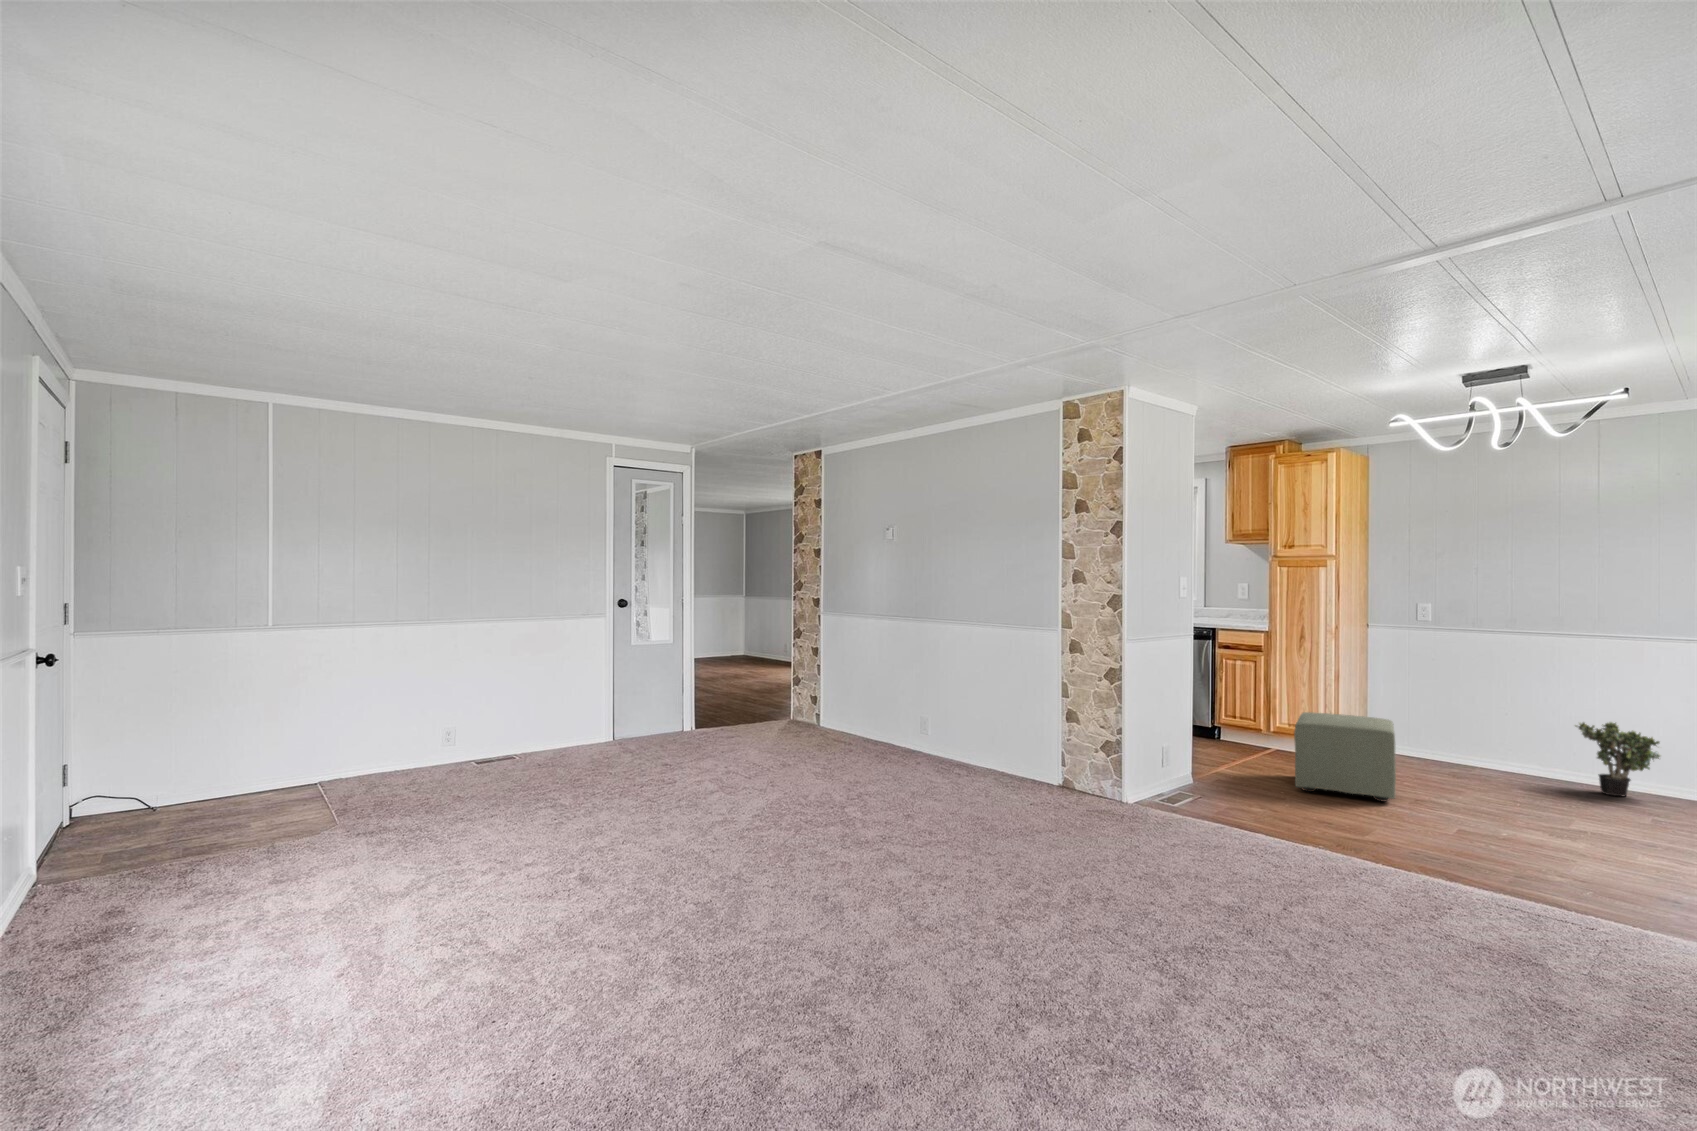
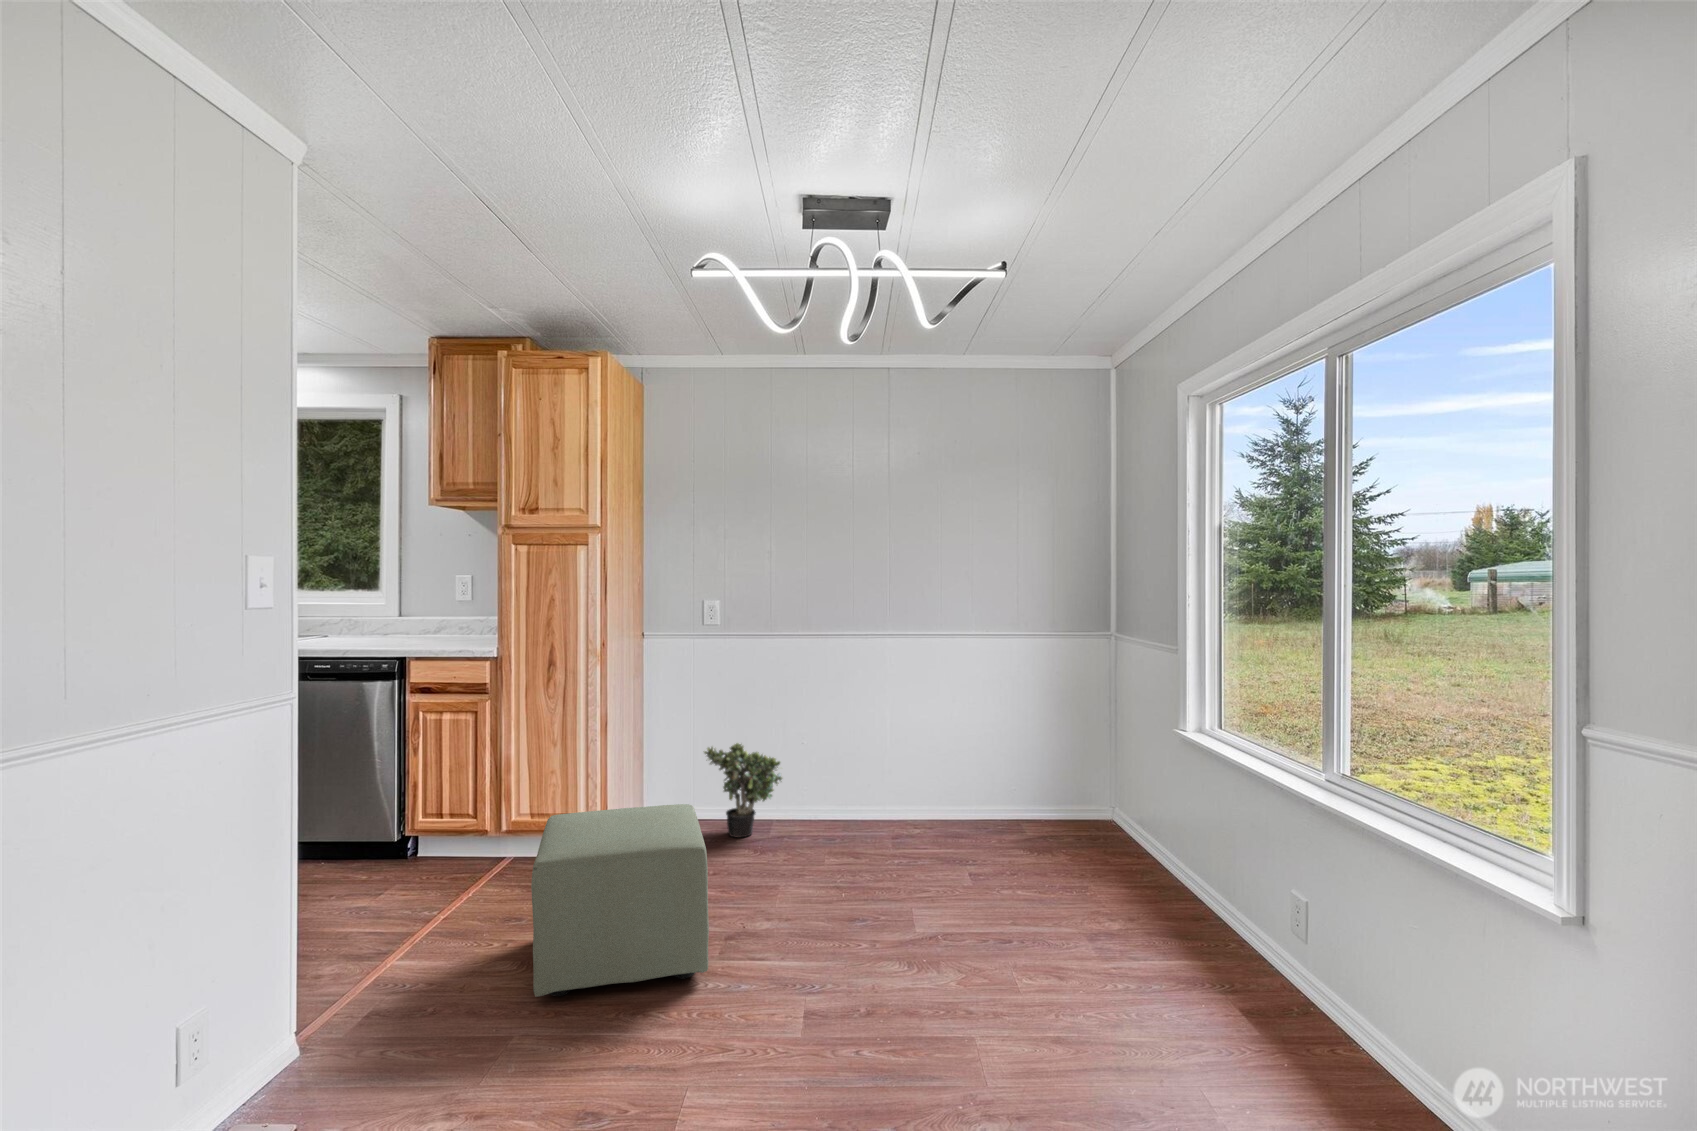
potted plant: present [1575,722,1660,796] -> present [704,743,782,837]

